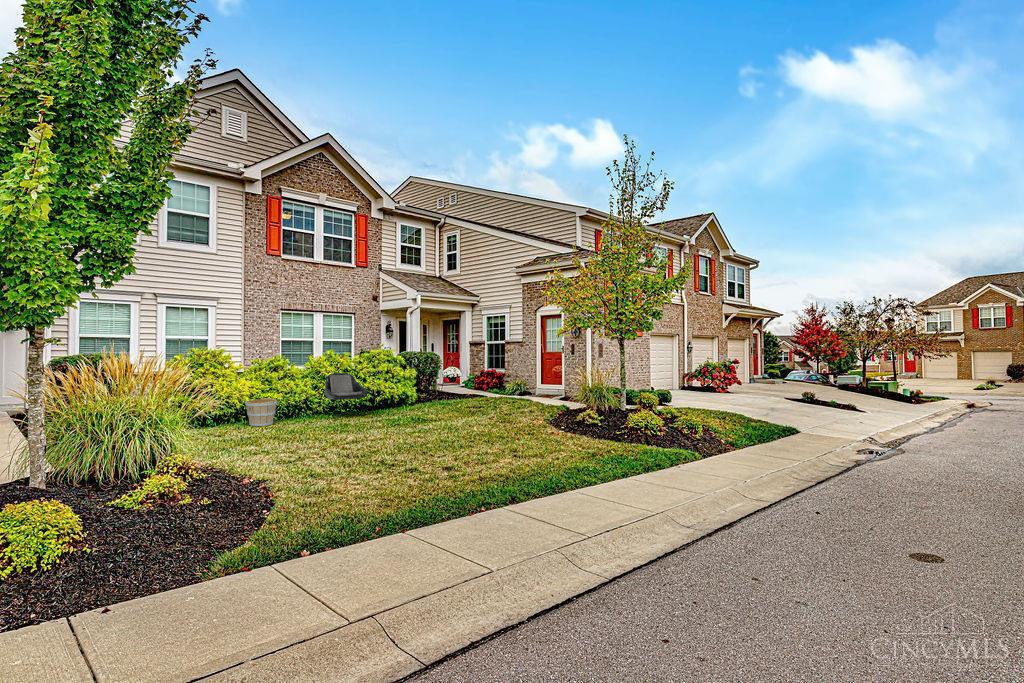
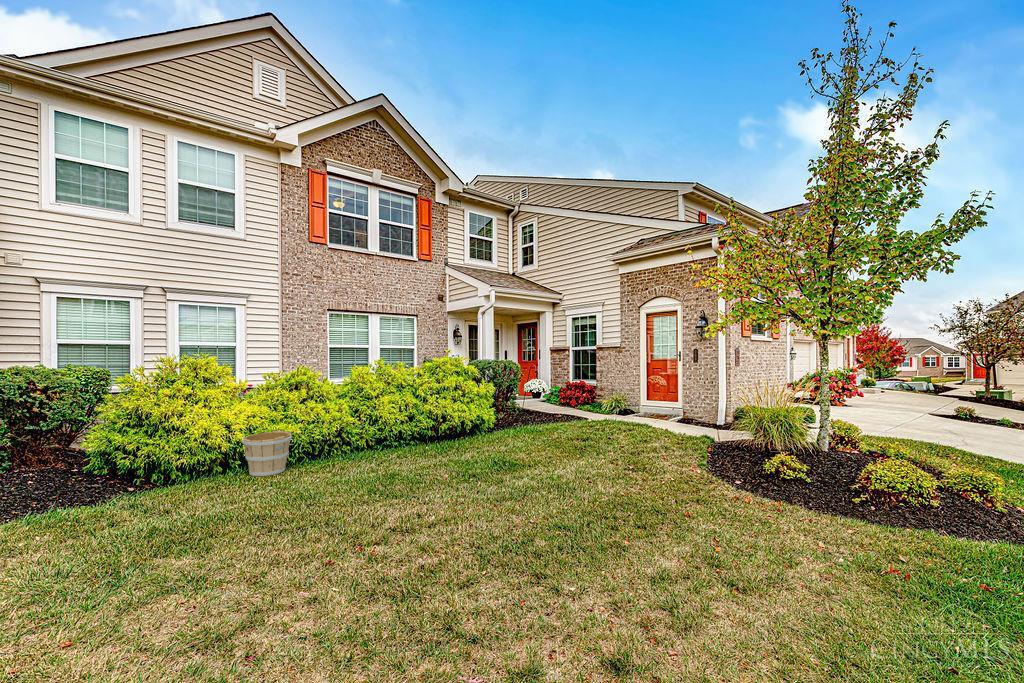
lounge chair: present [324,373,368,419] -> none [366,391,427,460]

